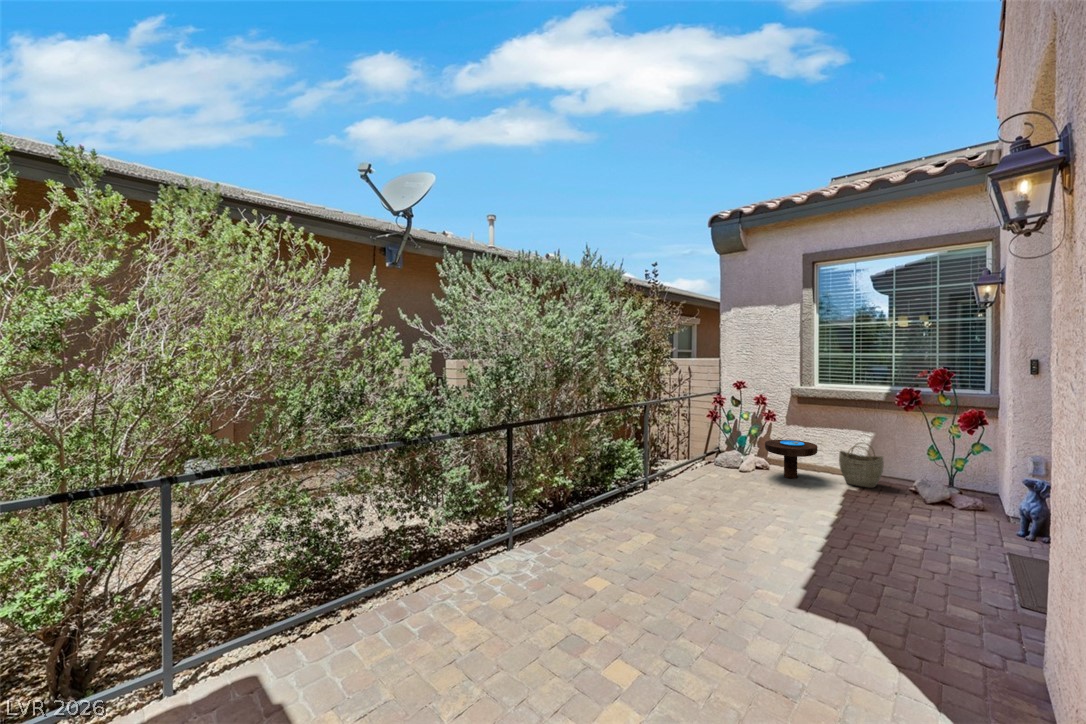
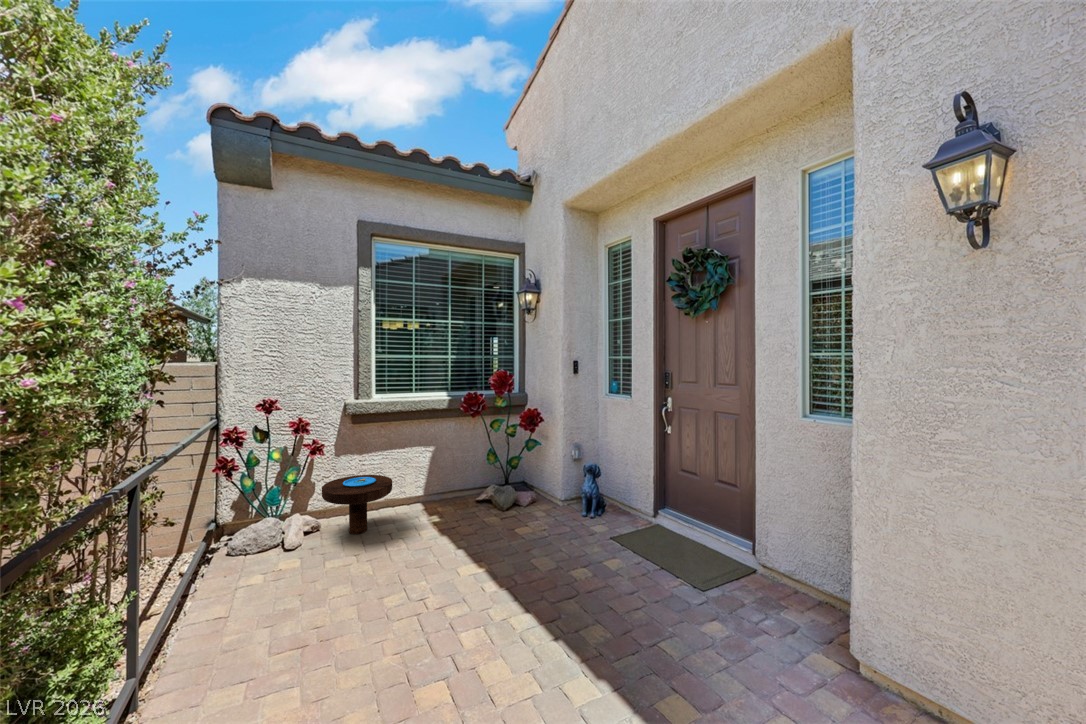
woven basket: present [839,443,884,488] -> none [411,460,455,515]

